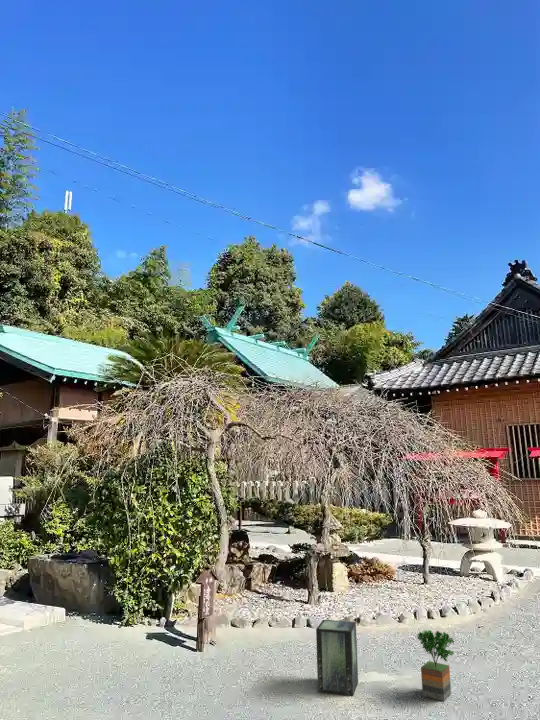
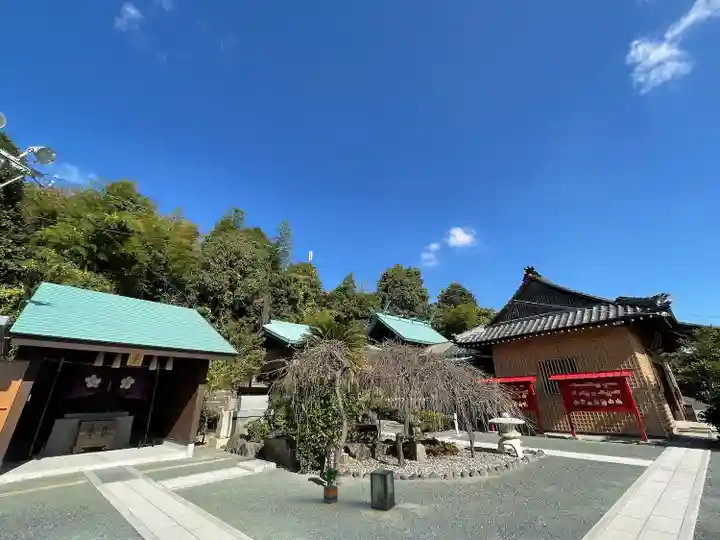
potted tree: present [417,630,454,701] -> present [323,469,340,504]

